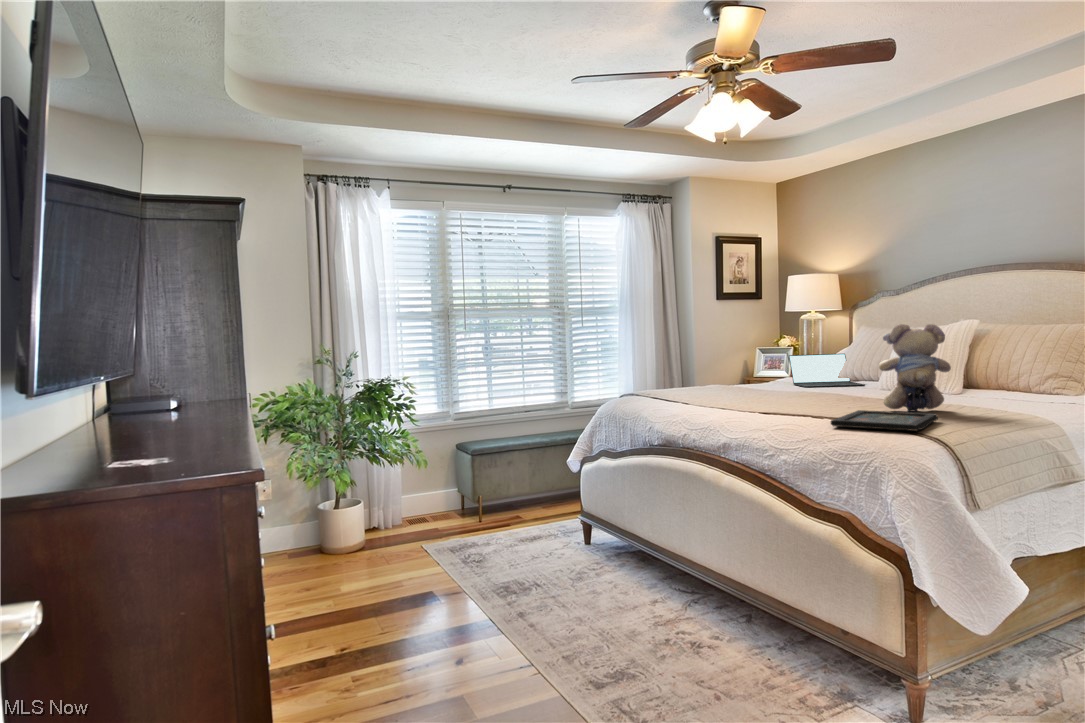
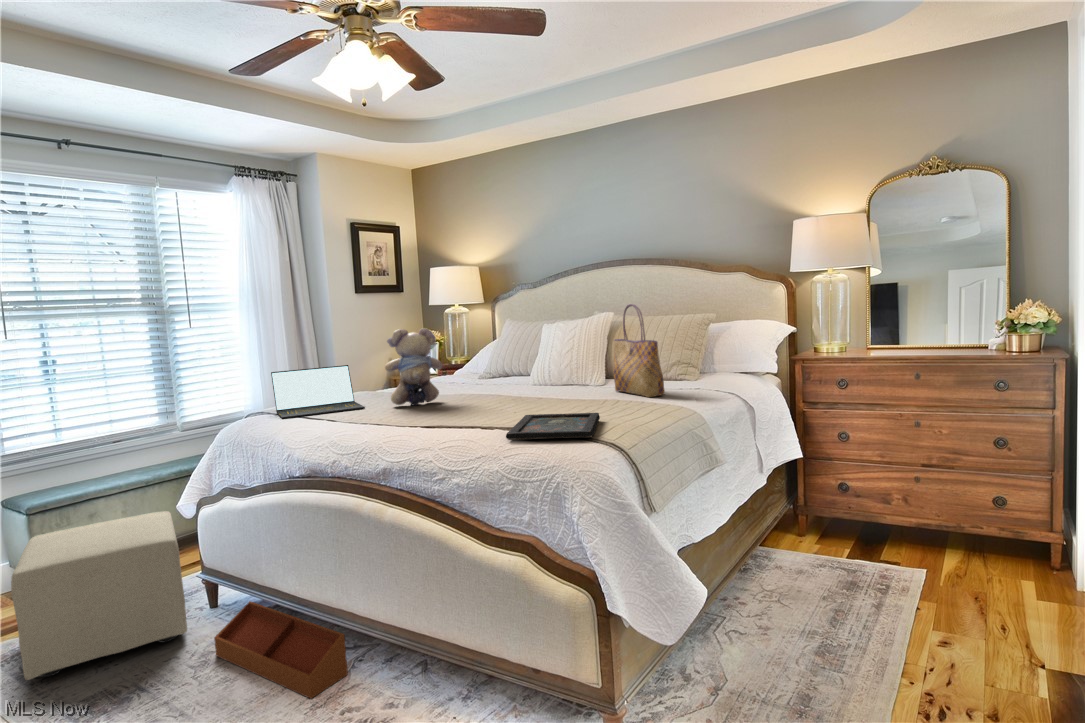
tote bag: none [976,309,1037,409] -> present [614,304,665,397]
teddy bear: present [879,324,951,411] -> present [385,328,442,405]
laptop: present [789,354,865,387] -> present [271,365,365,419]
ottoman: none [472,464,570,560] -> present [11,511,187,680]
storage bin: none [588,540,684,617] -> present [214,601,348,699]

